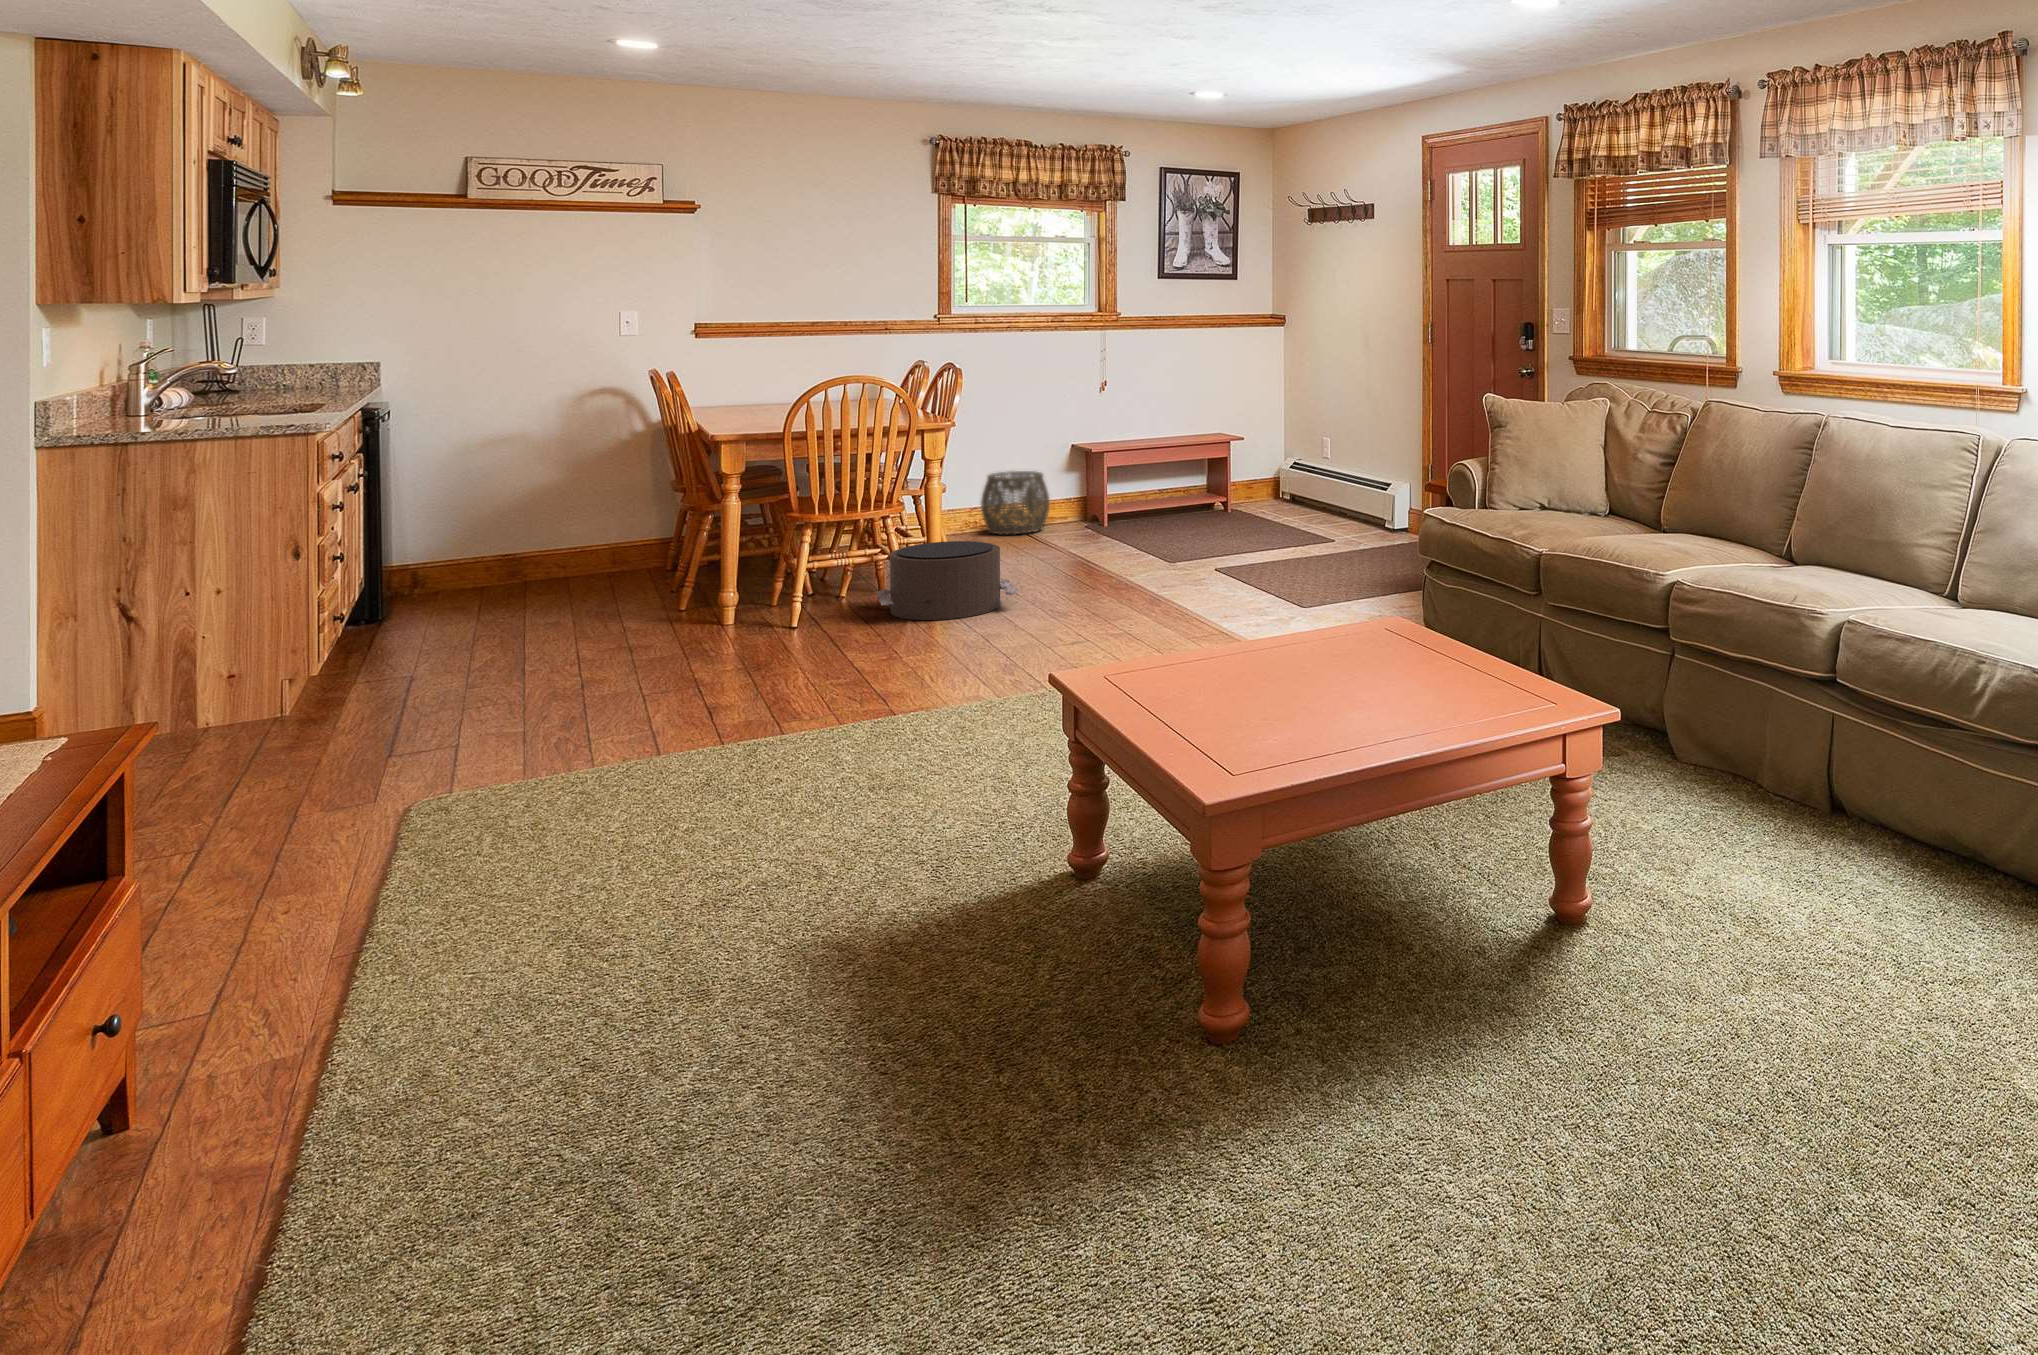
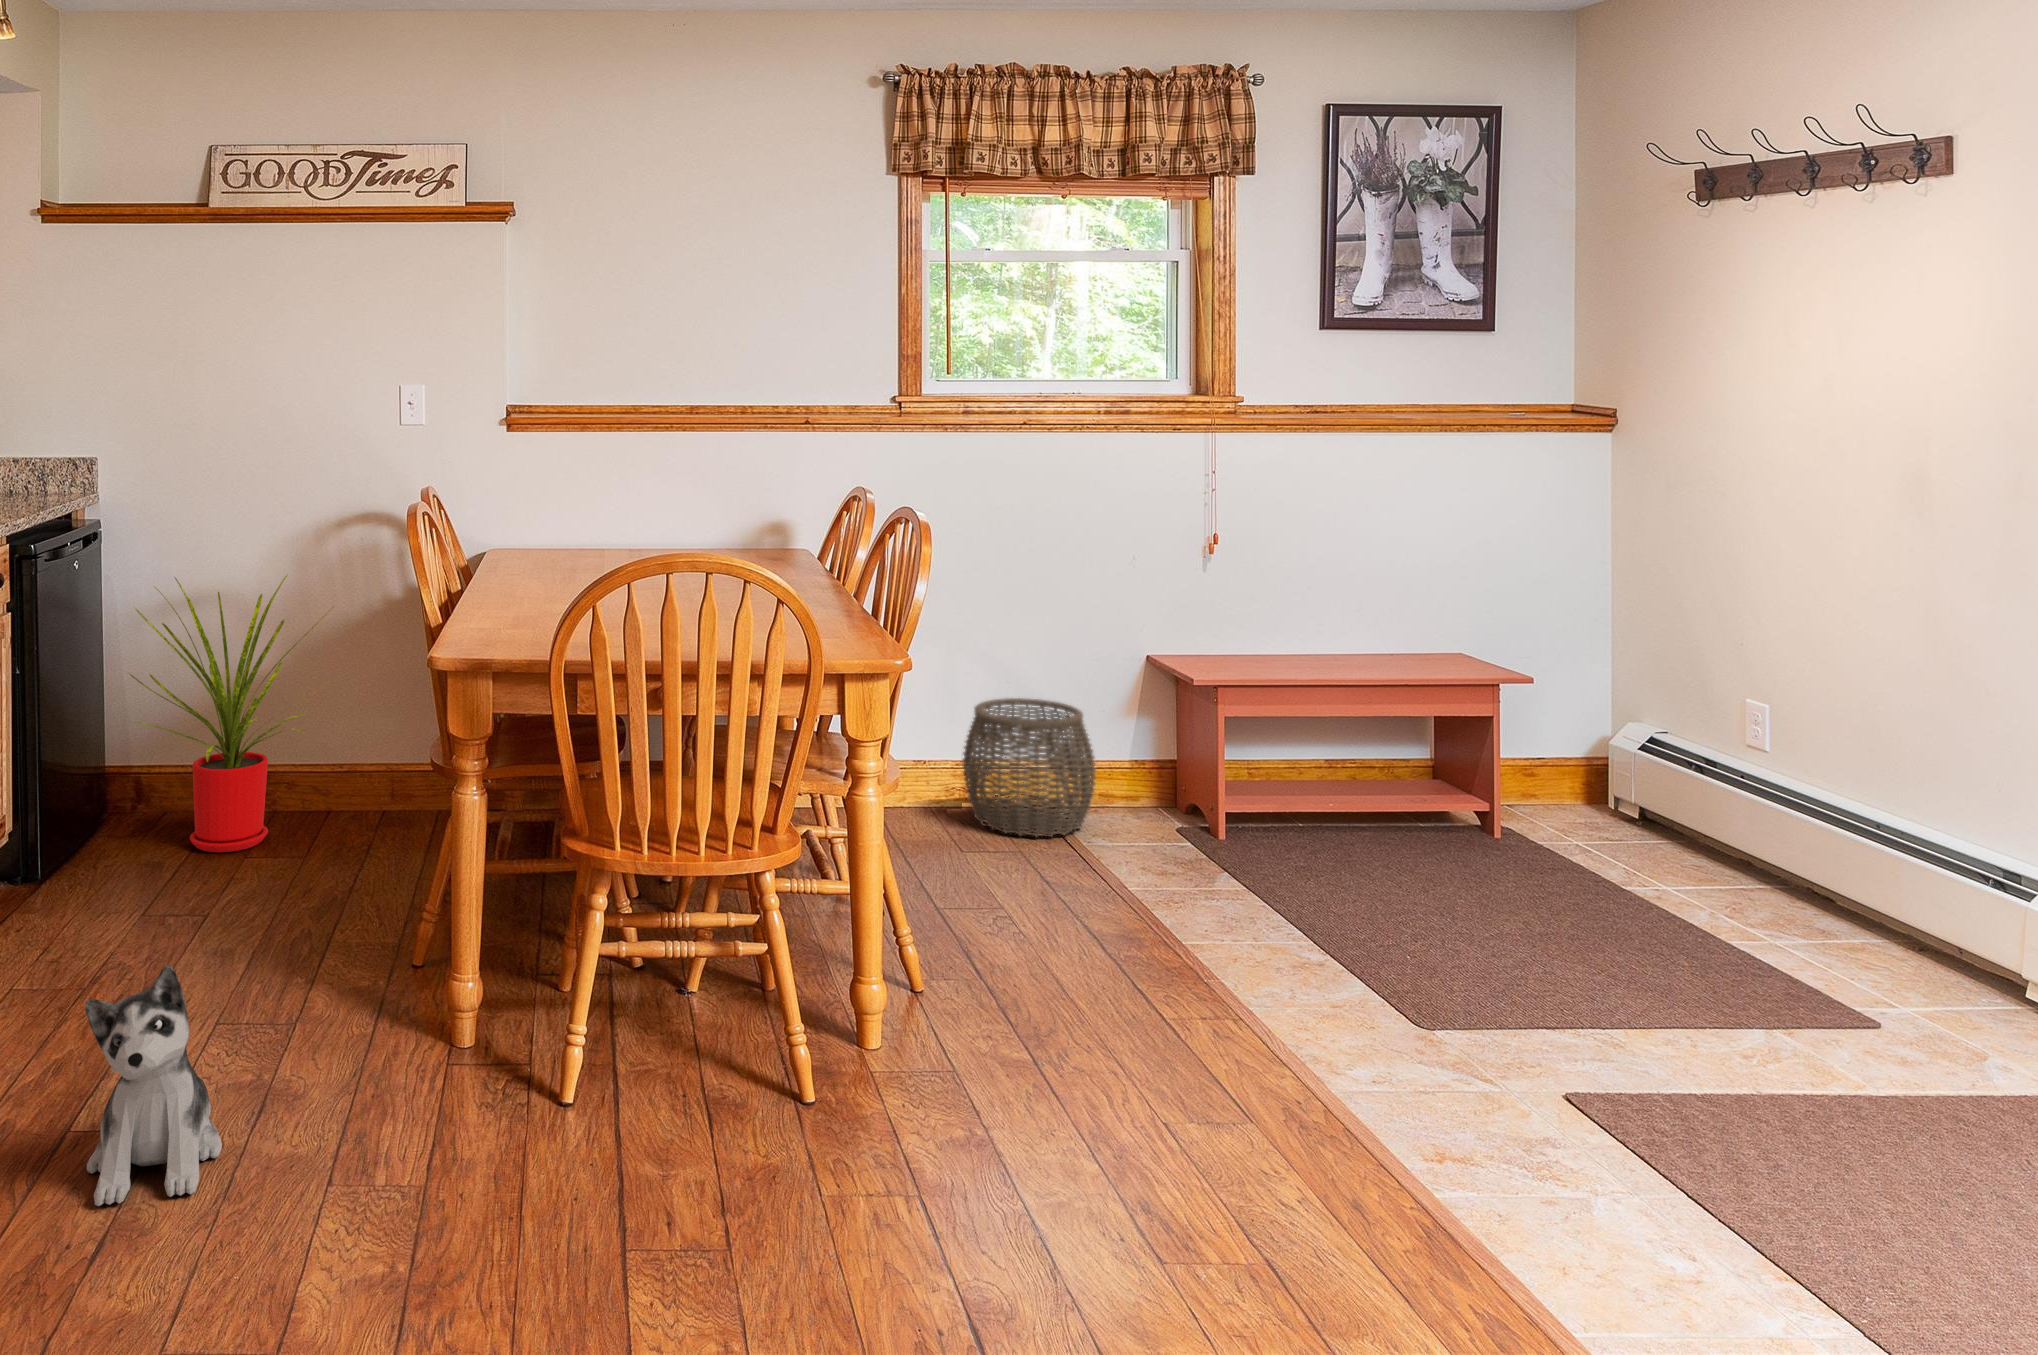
house plant: none [471,428,613,590] -> present [128,574,334,852]
pouf: present [877,541,1018,620] -> none [573,938,927,1221]
plush toy: none [661,562,724,652] -> present [85,965,222,1206]

